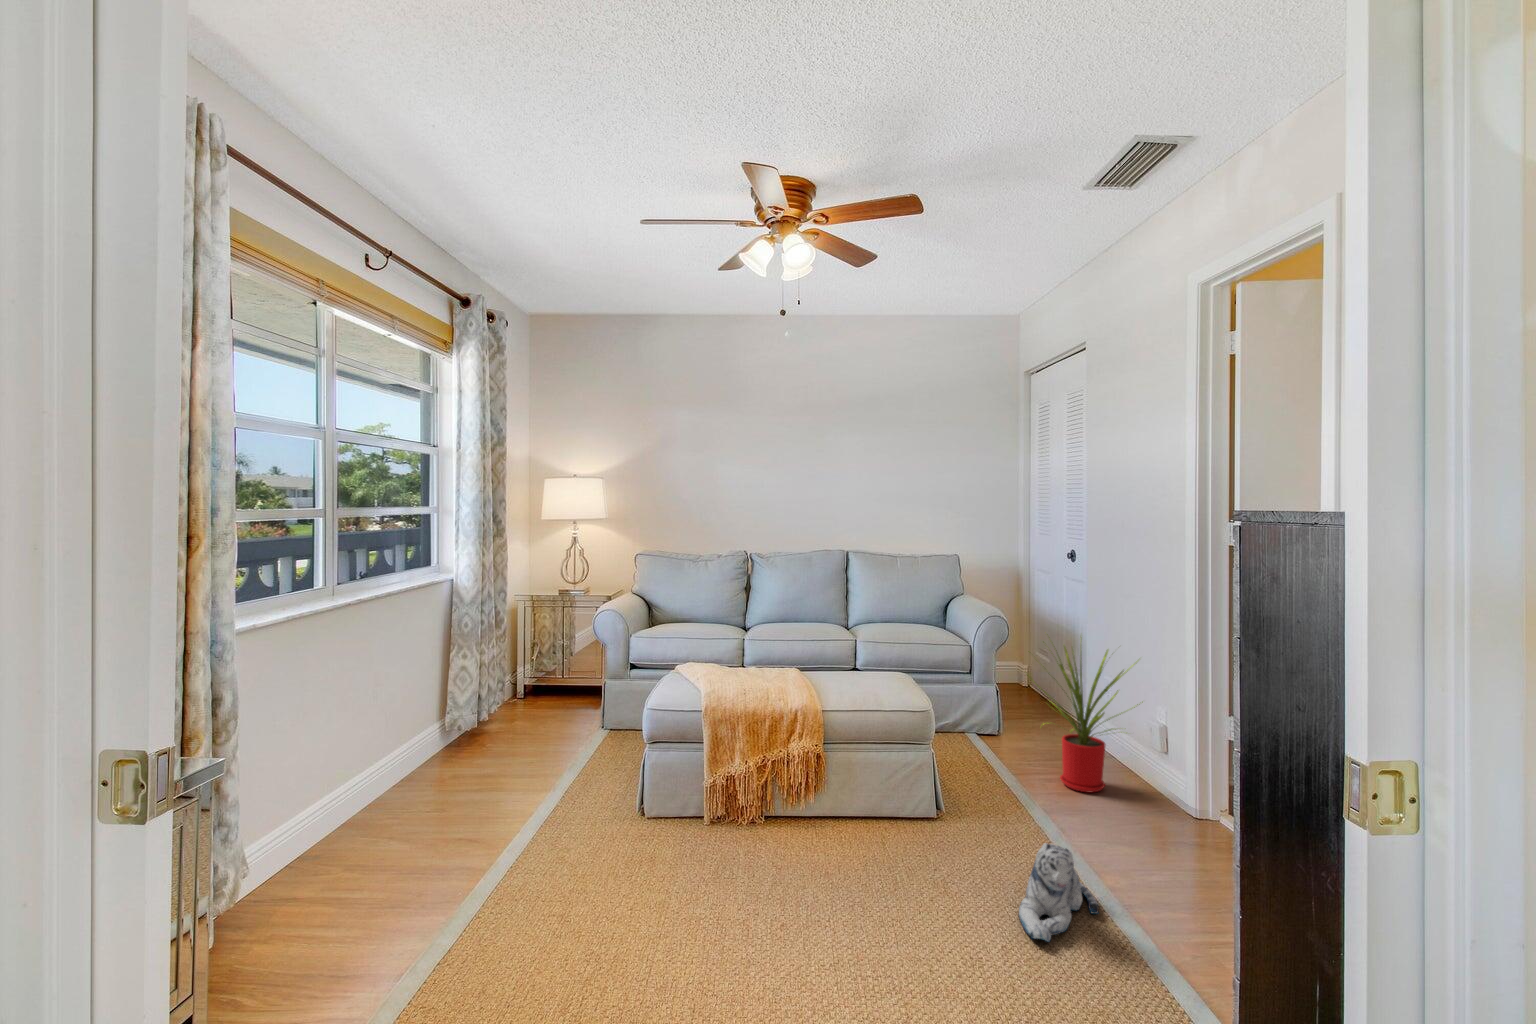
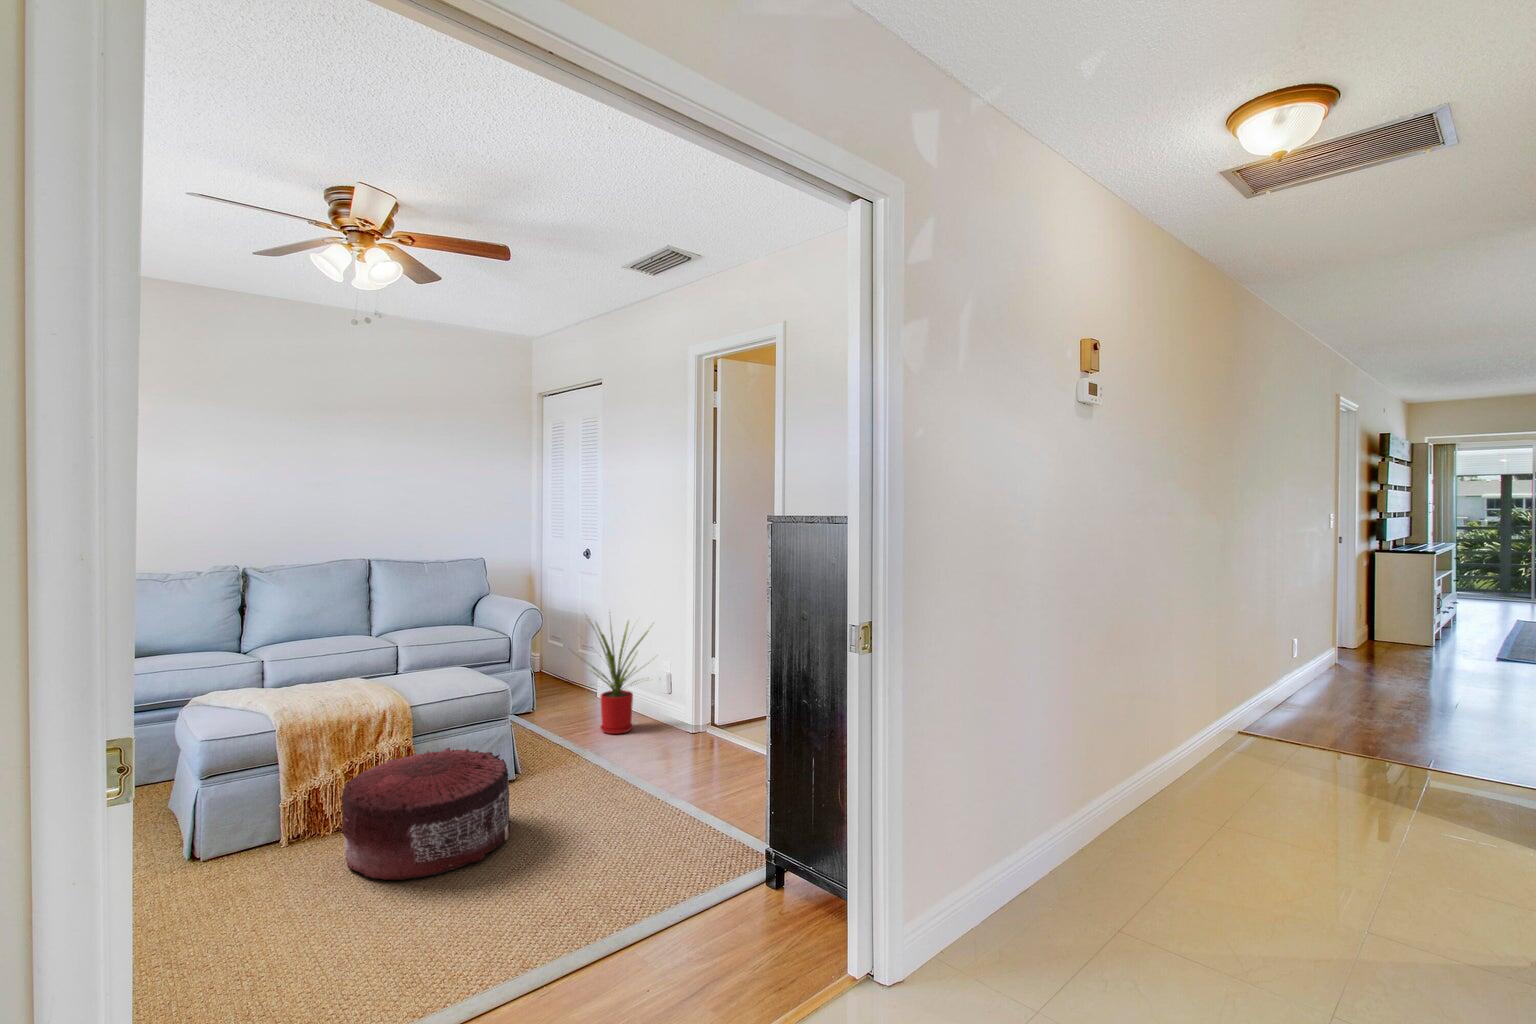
pouf: none [730,763,905,915] -> present [341,747,511,880]
plush toy: present [1019,843,1099,942] -> none [607,759,660,828]

